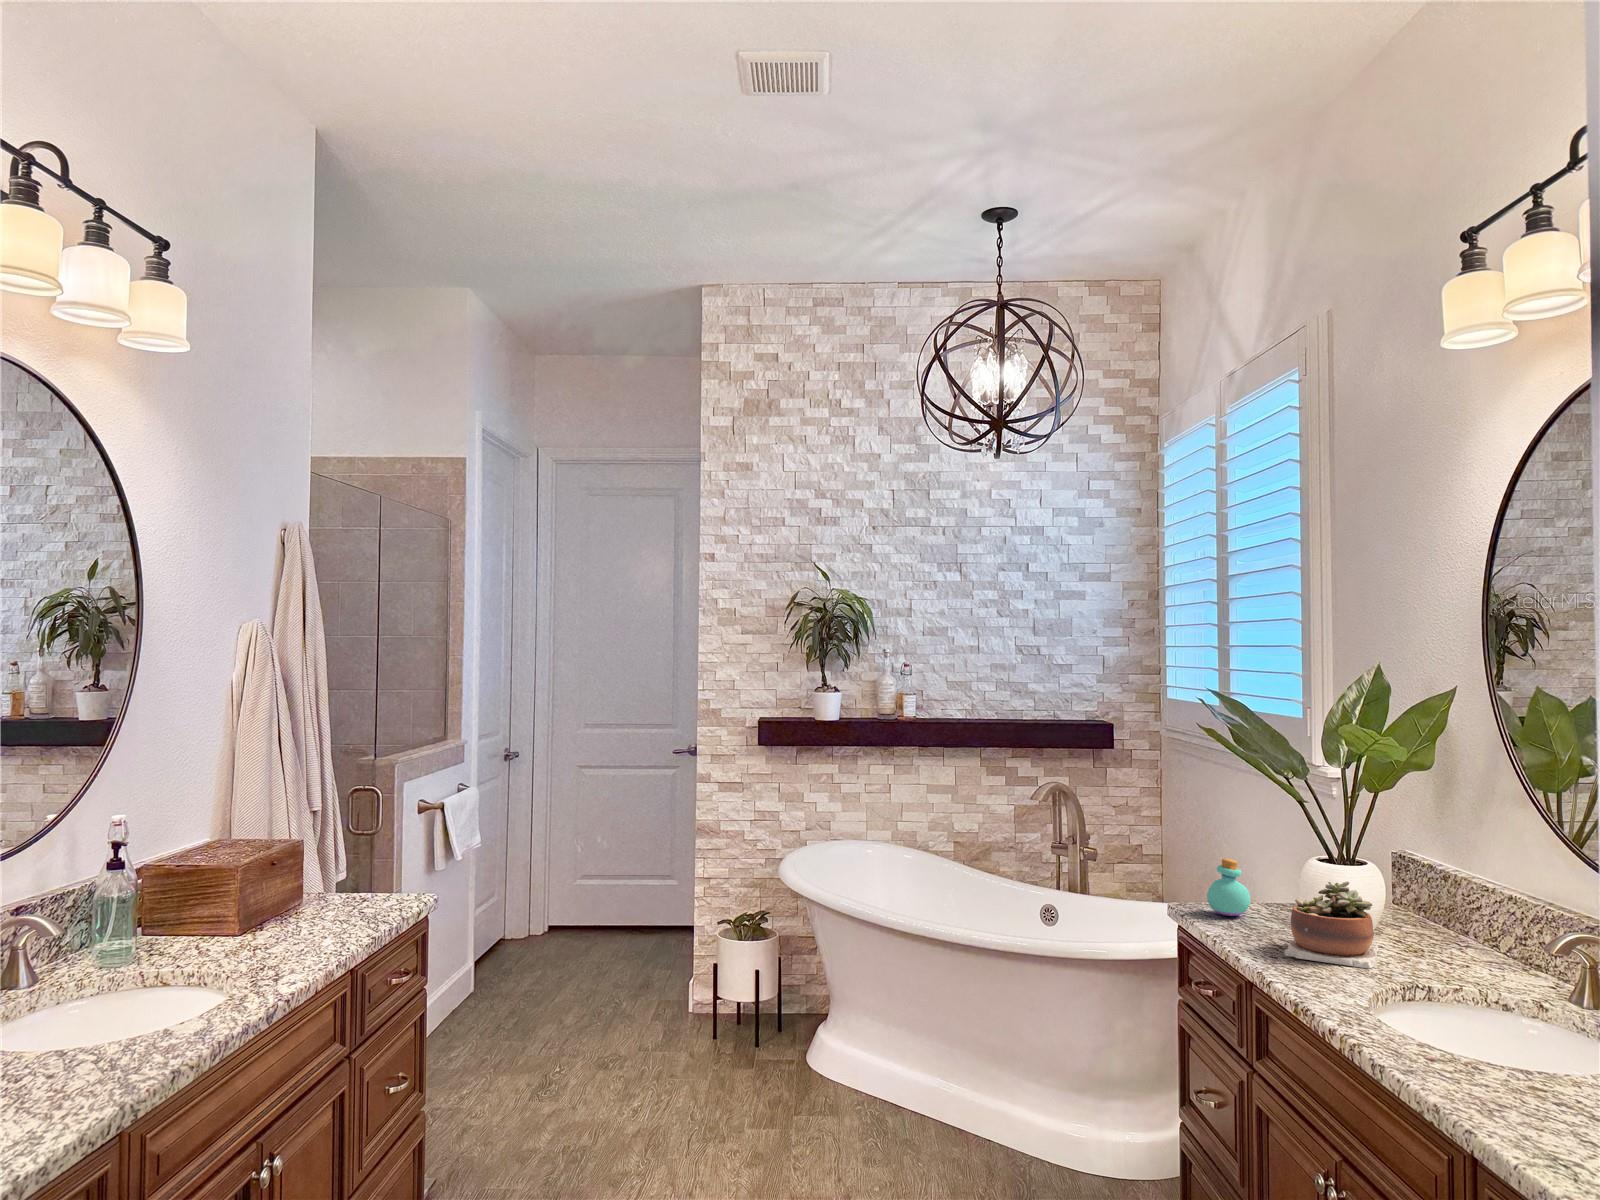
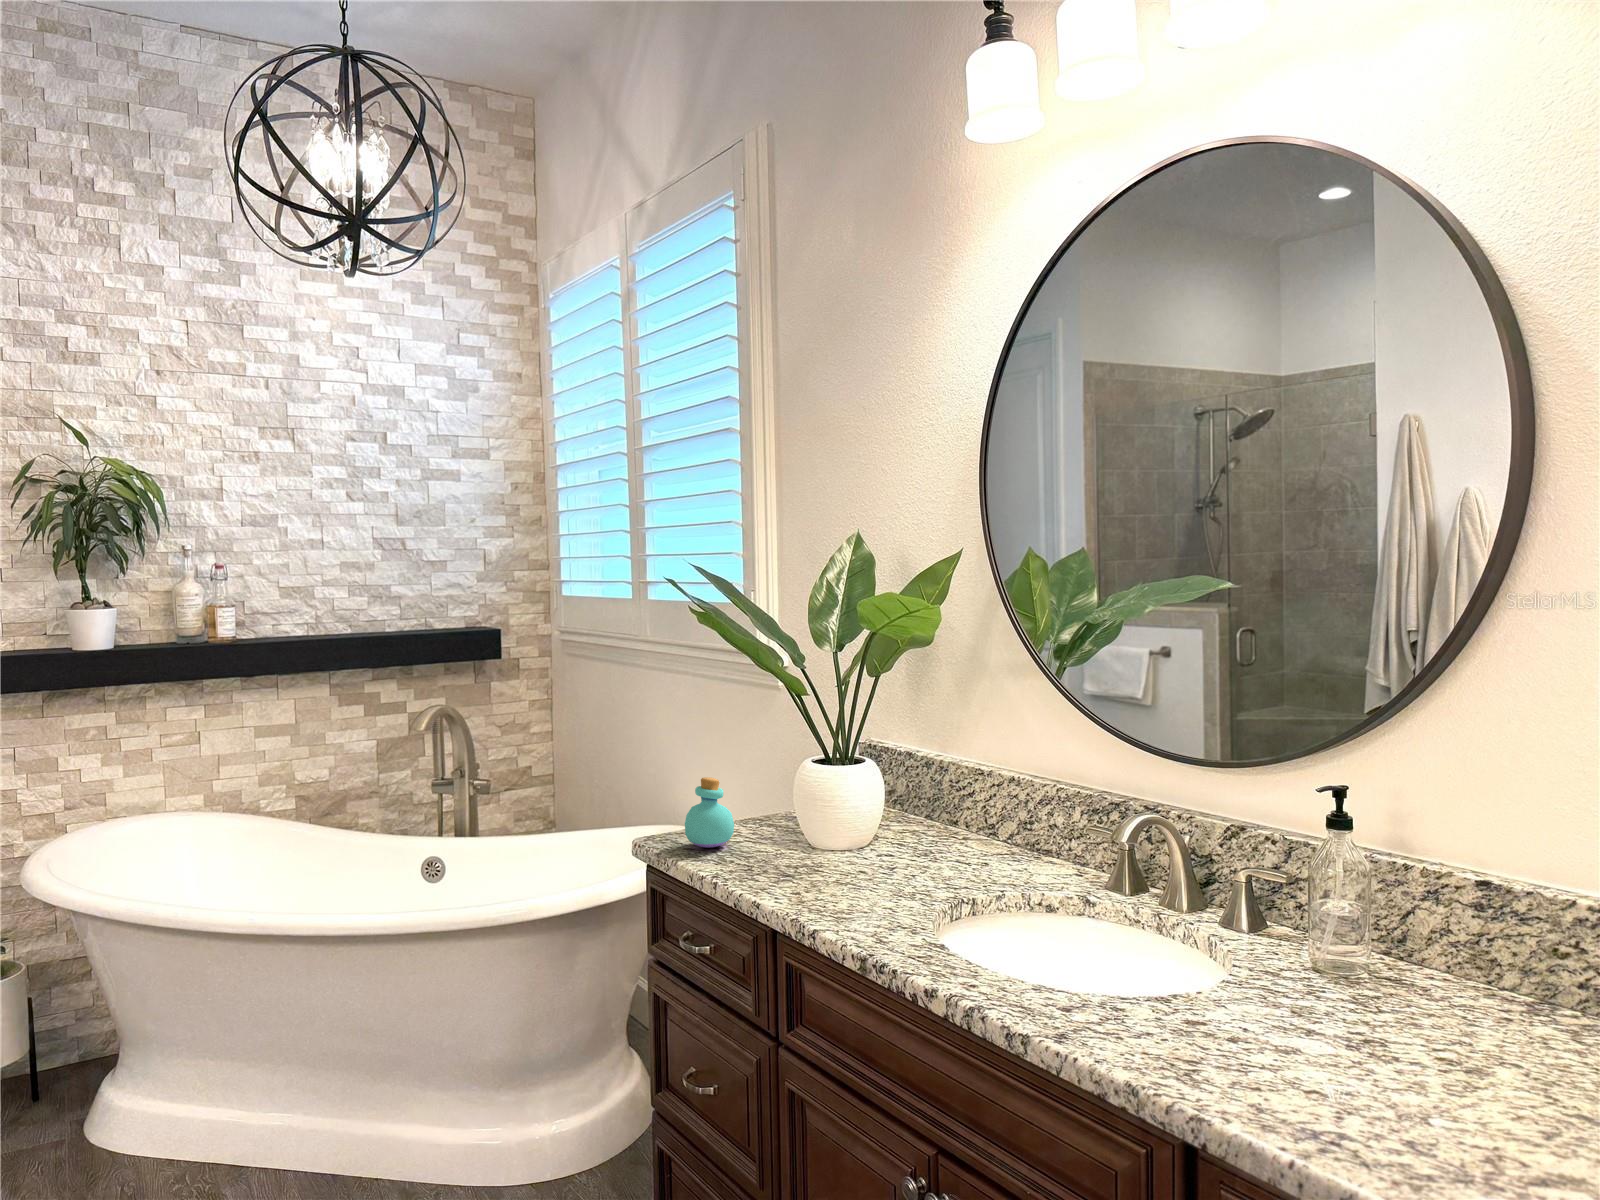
succulent plant: present [1284,881,1379,969] -> none [803,787,904,892]

